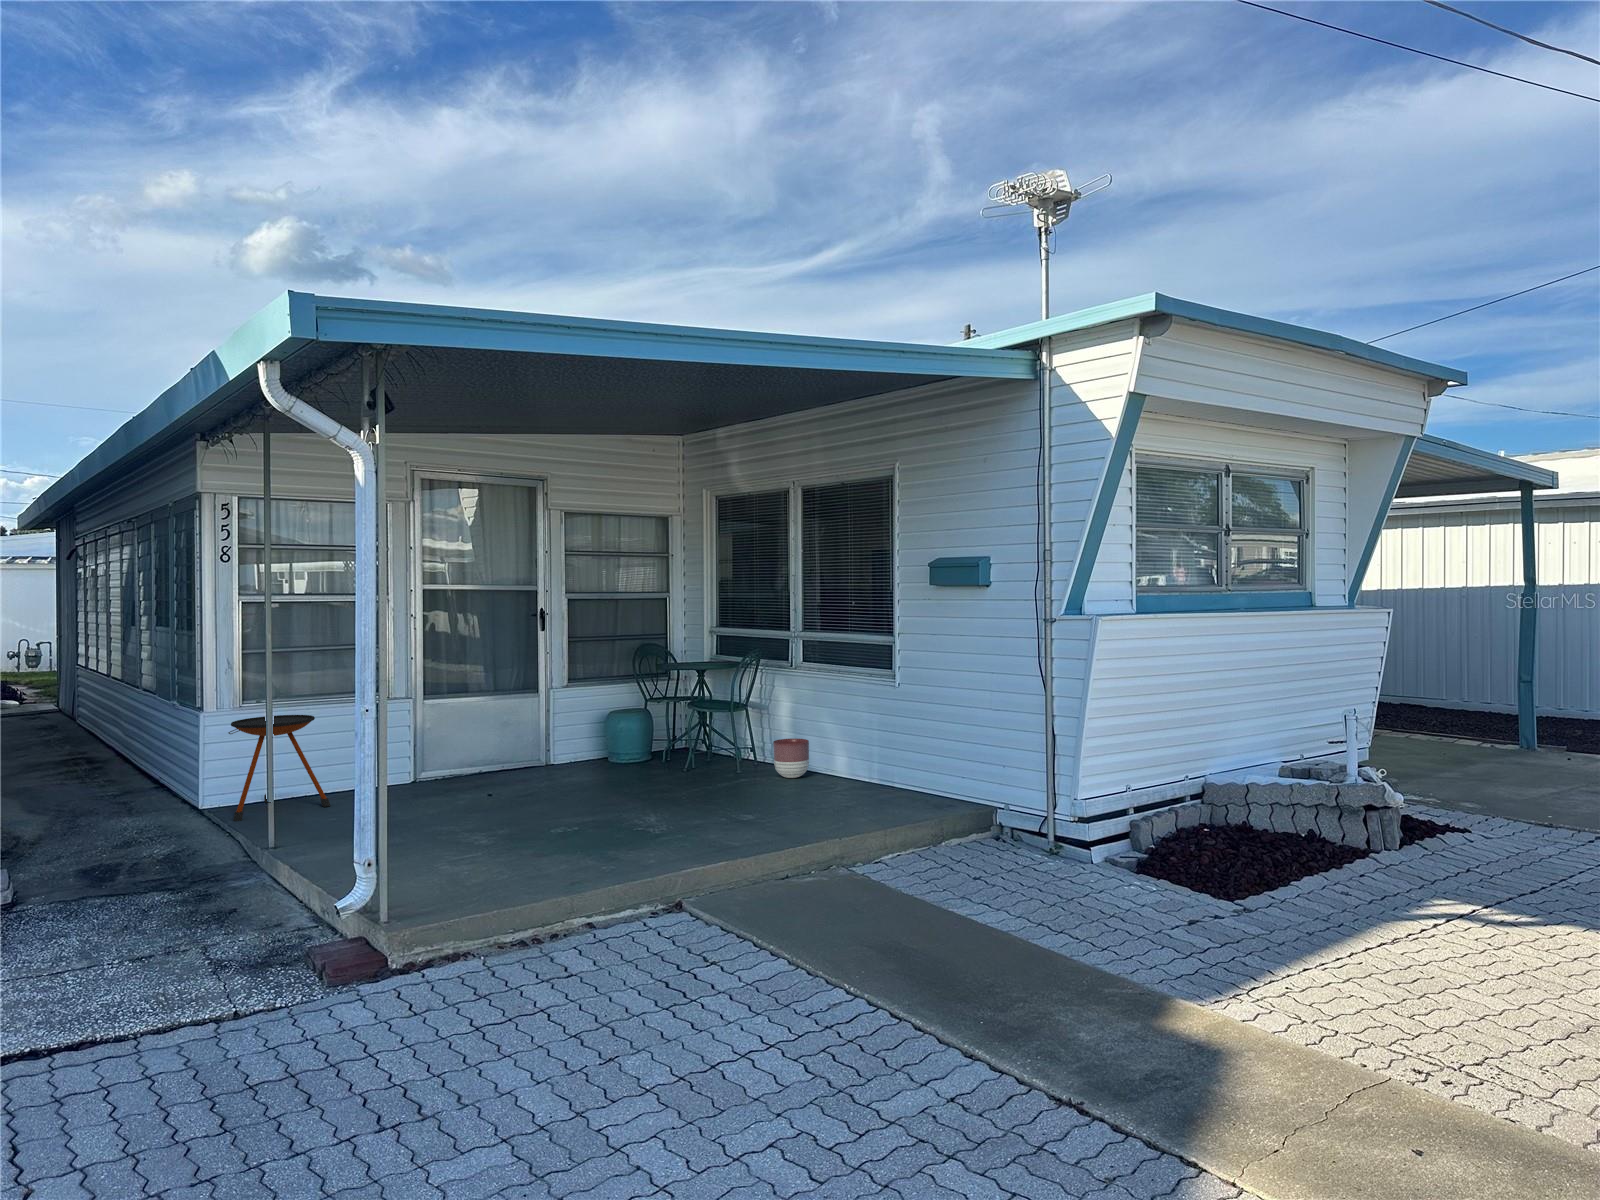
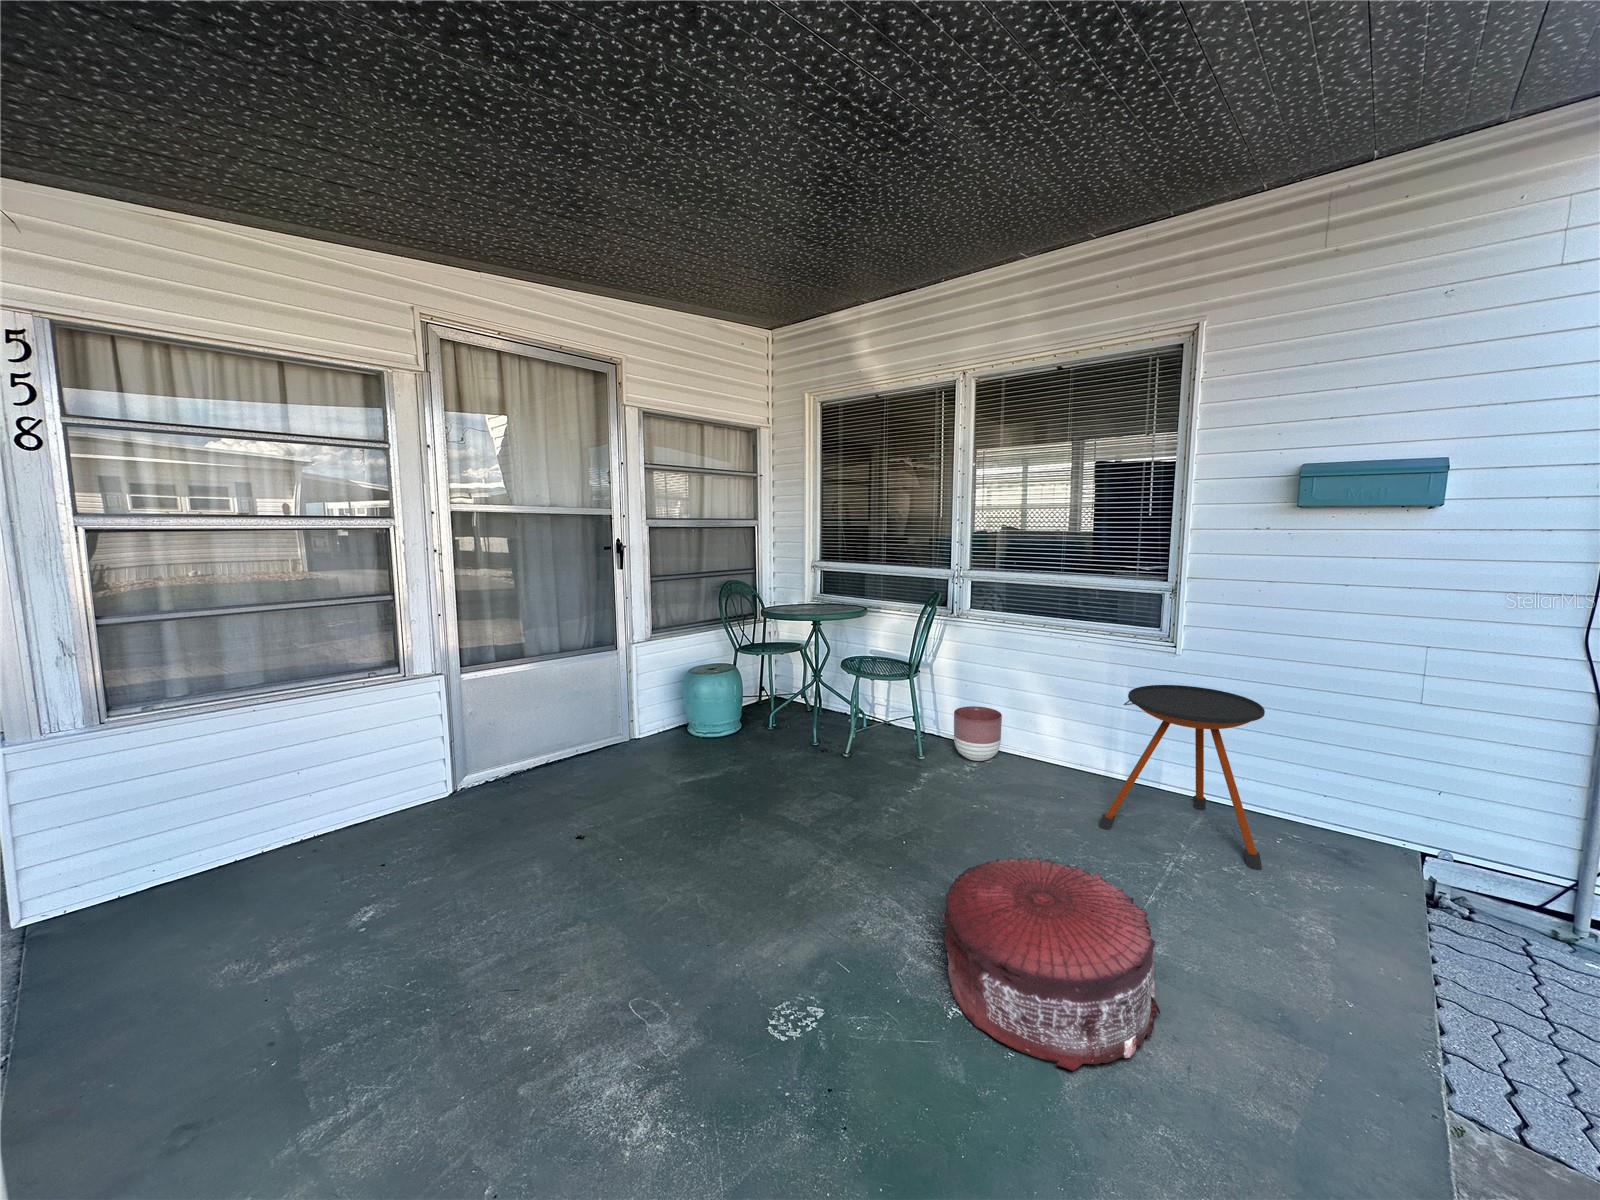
side table: present [228,715,330,821] -> present [1099,685,1265,870]
pouf: none [631,778,730,844] -> present [942,856,1160,1071]

